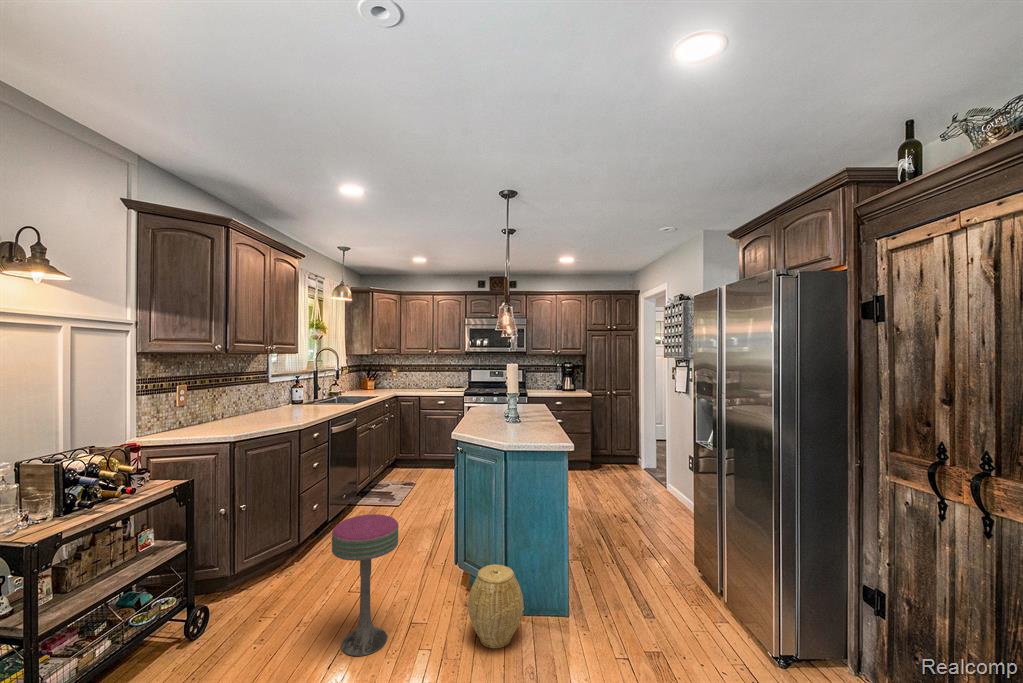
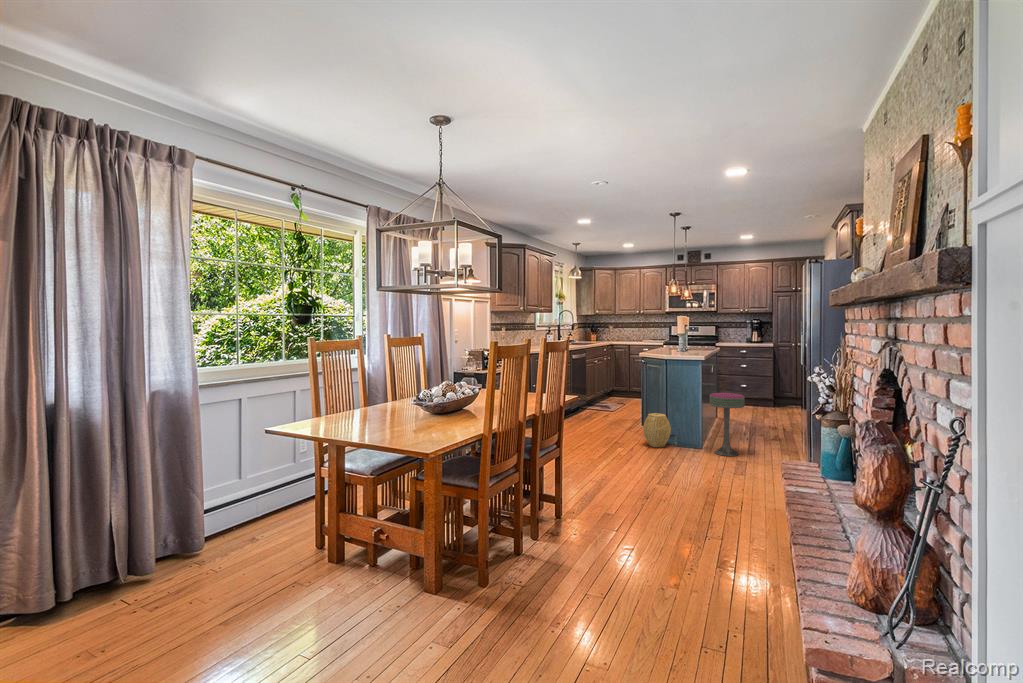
bar stool: present [332,514,399,656] -> present [709,393,745,456]

